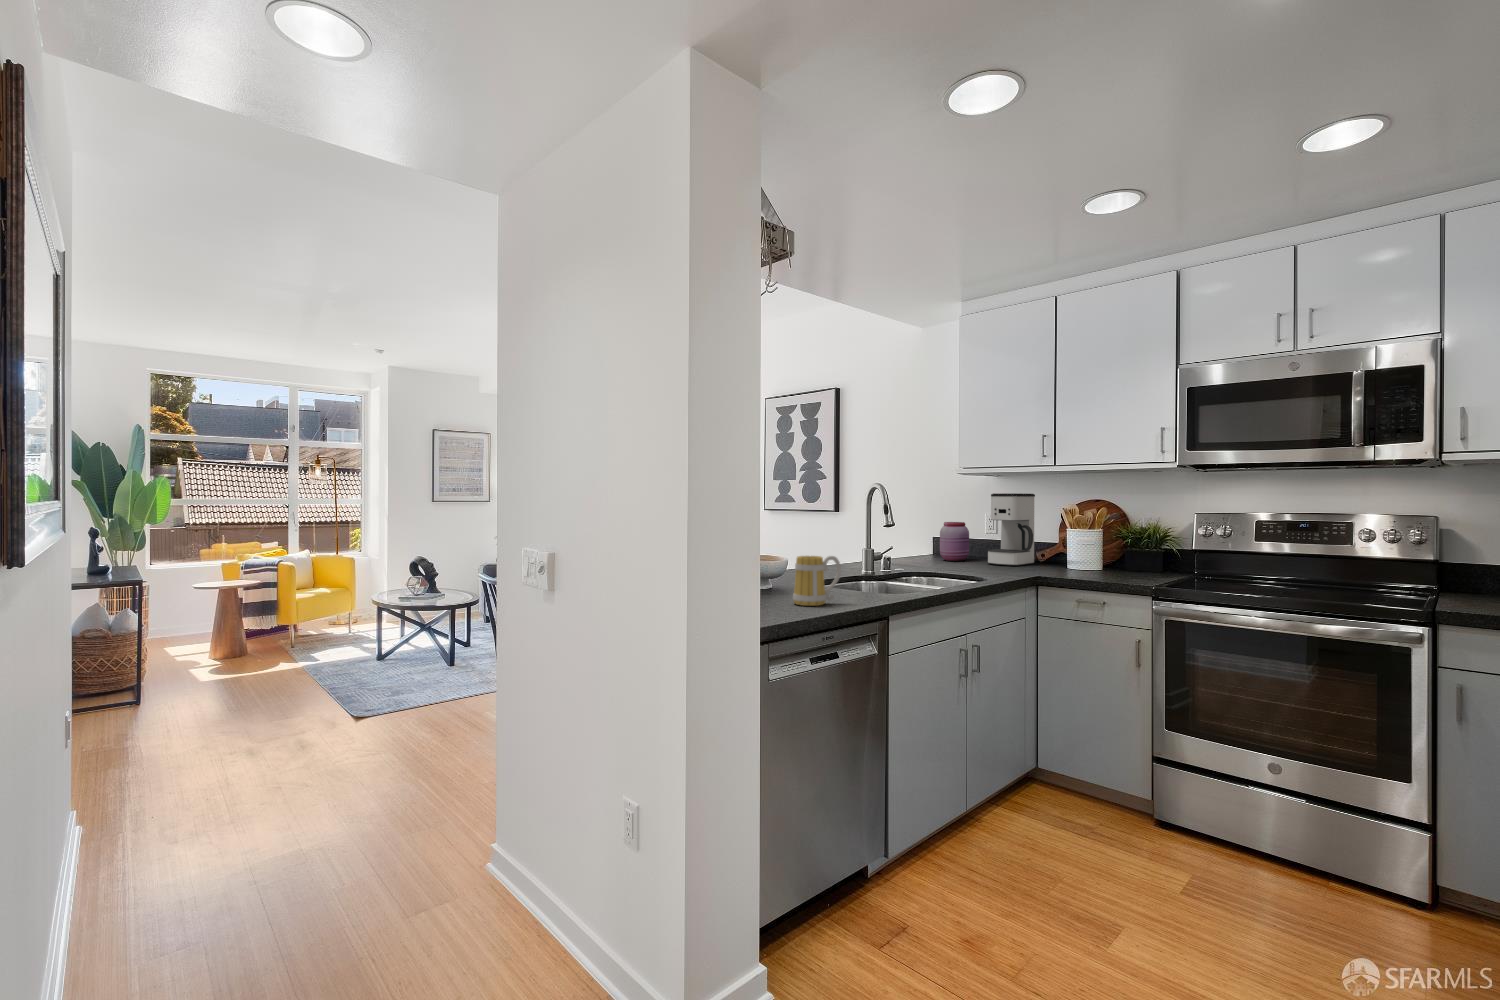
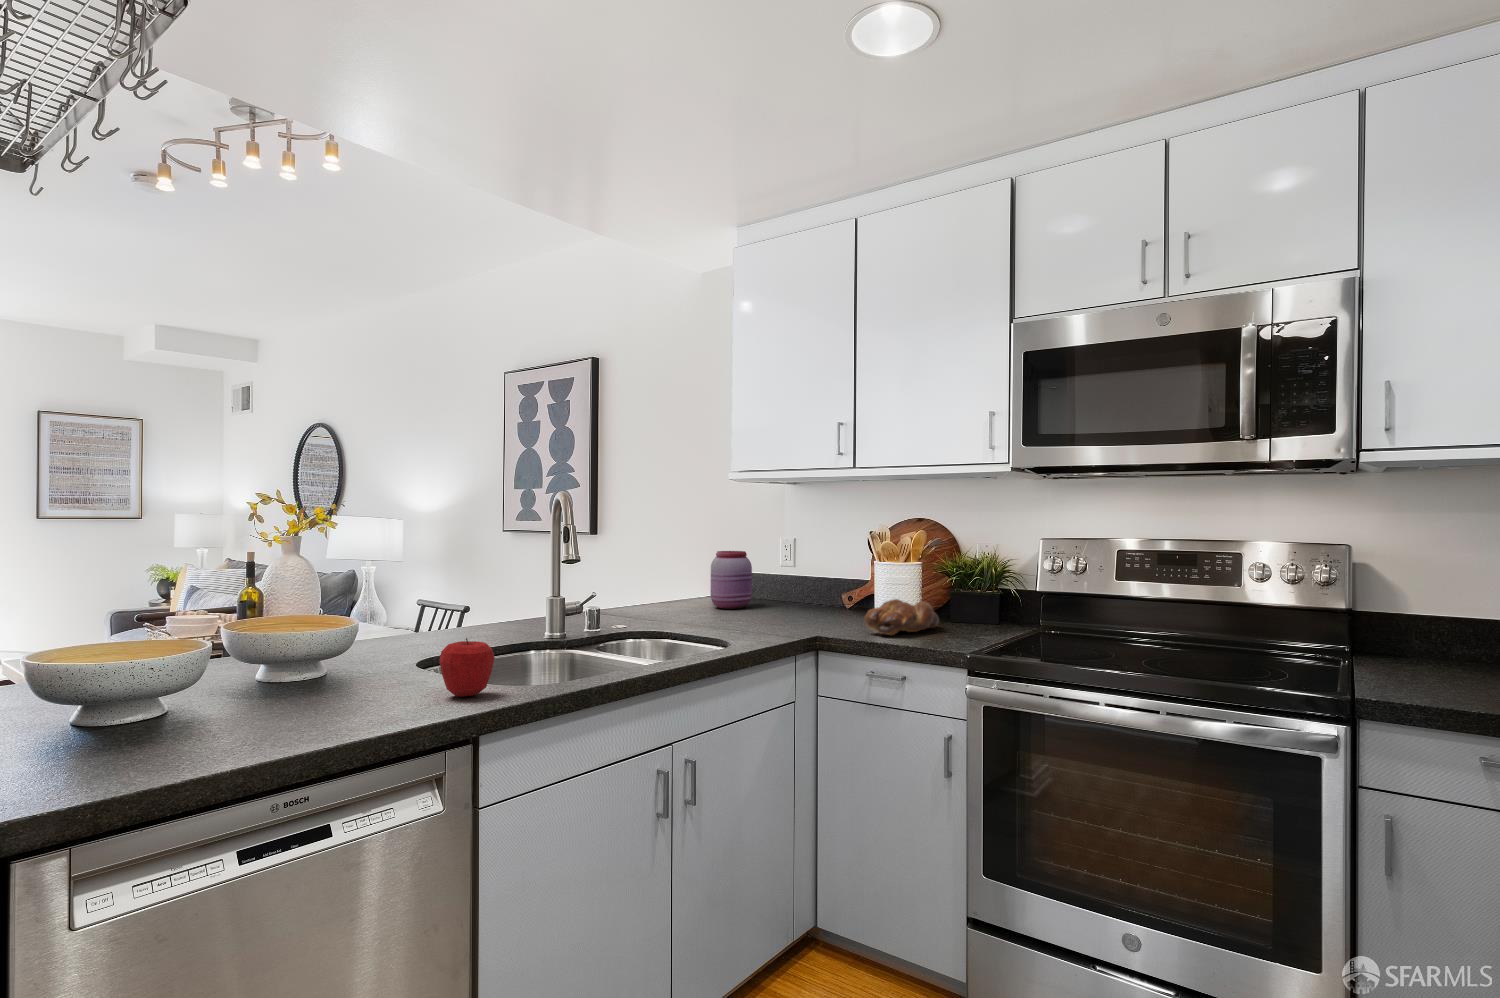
coffee maker: present [988,493,1035,566] -> none [771,509,839,617]
bread loaf: none [1068,553,1118,576] -> present [864,599,939,635]
mug: present [793,556,841,606] -> none [285,624,387,721]
apple: none [856,566,886,598] -> present [439,638,495,697]

